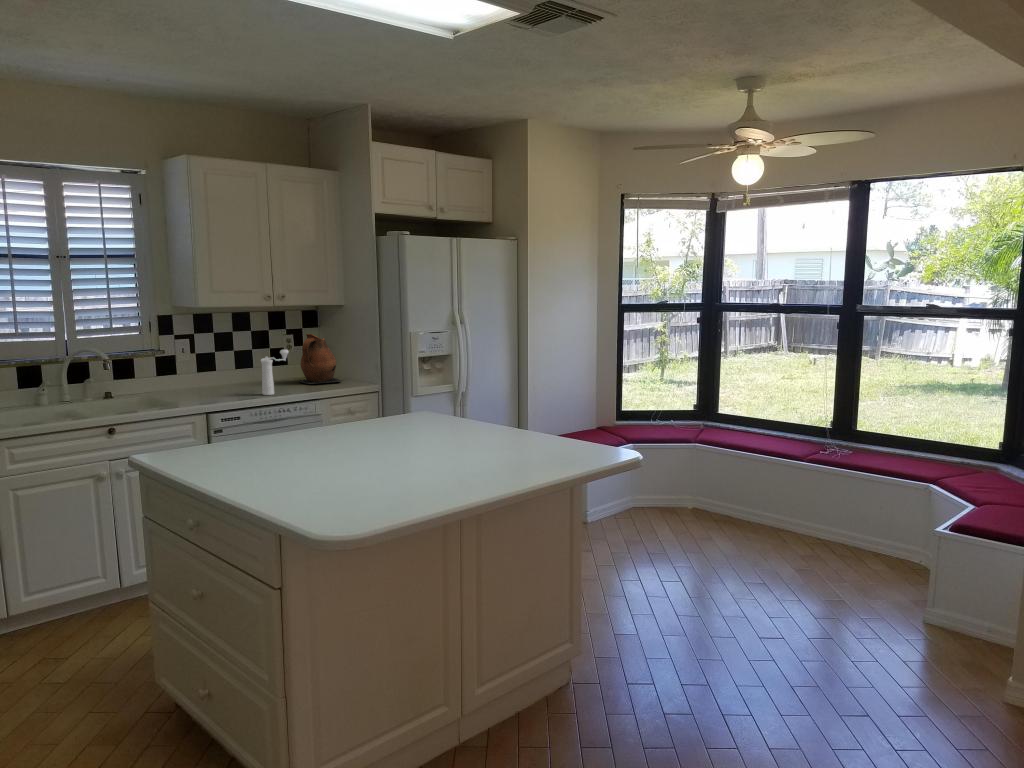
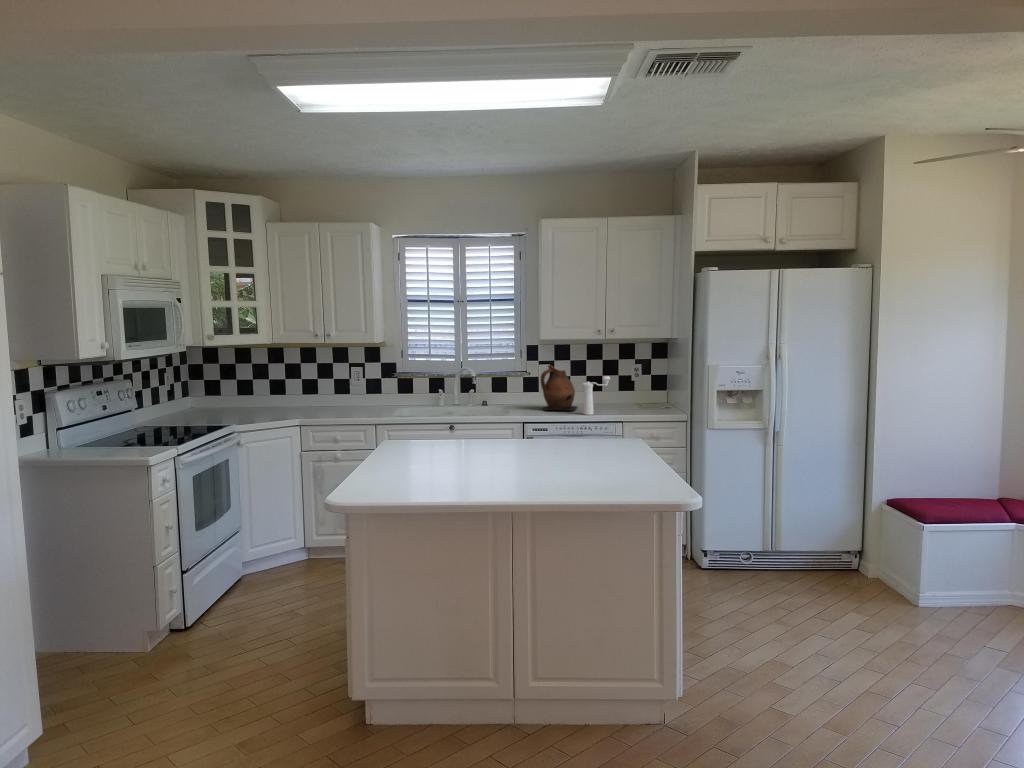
ceramic pitcher: present [300,334,342,384] -> present [540,365,577,411]

